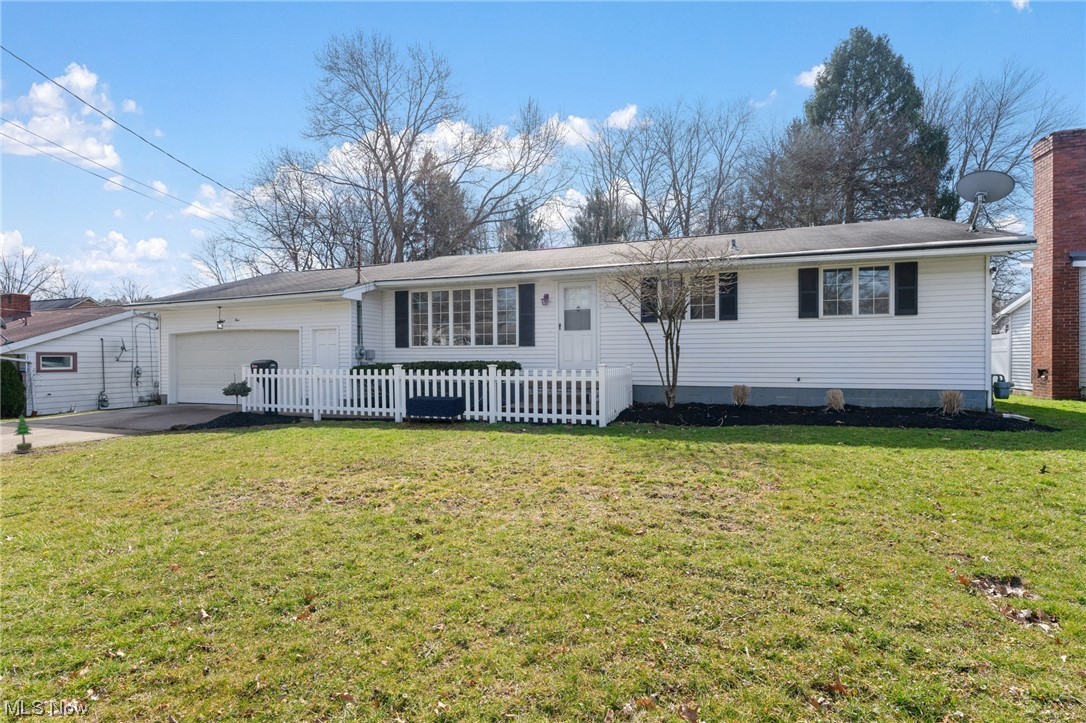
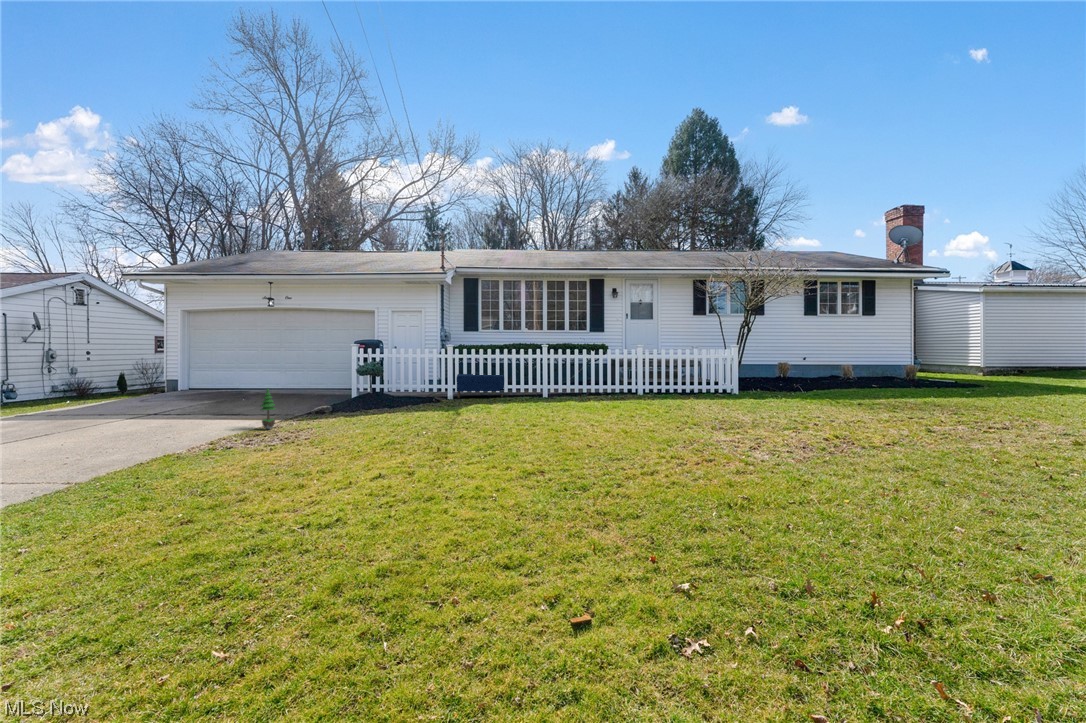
bench: present [406,396,465,424] -> present [456,374,504,398]

